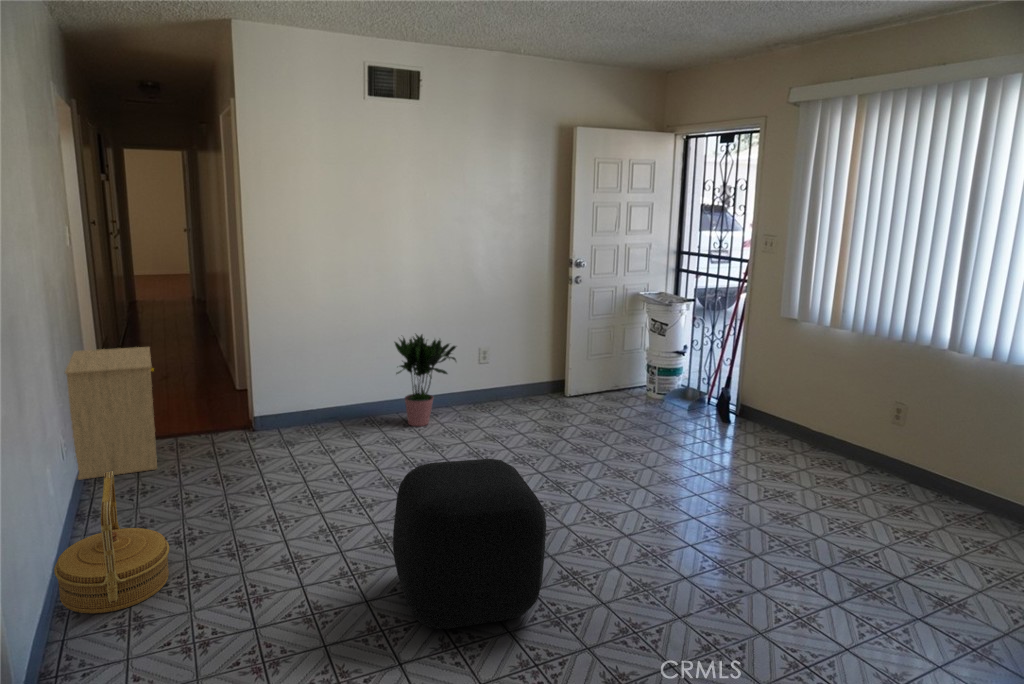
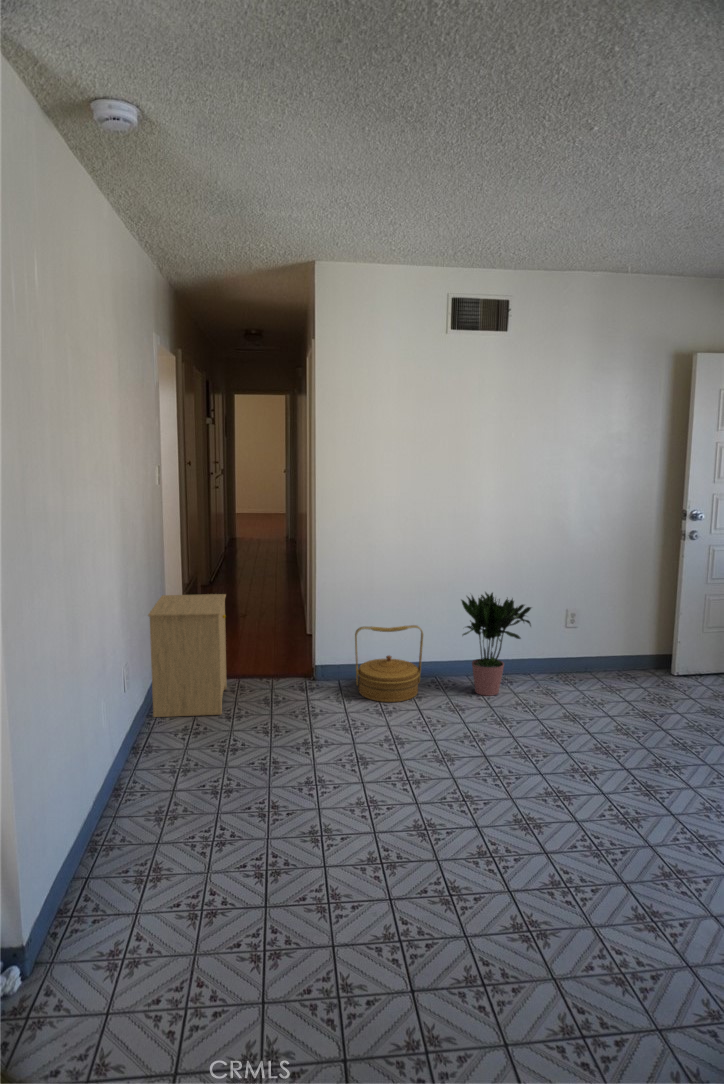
ottoman: present [393,459,546,629] -> none [418,744,608,963]
woven basket: present [54,471,170,614] -> present [355,625,423,702]

